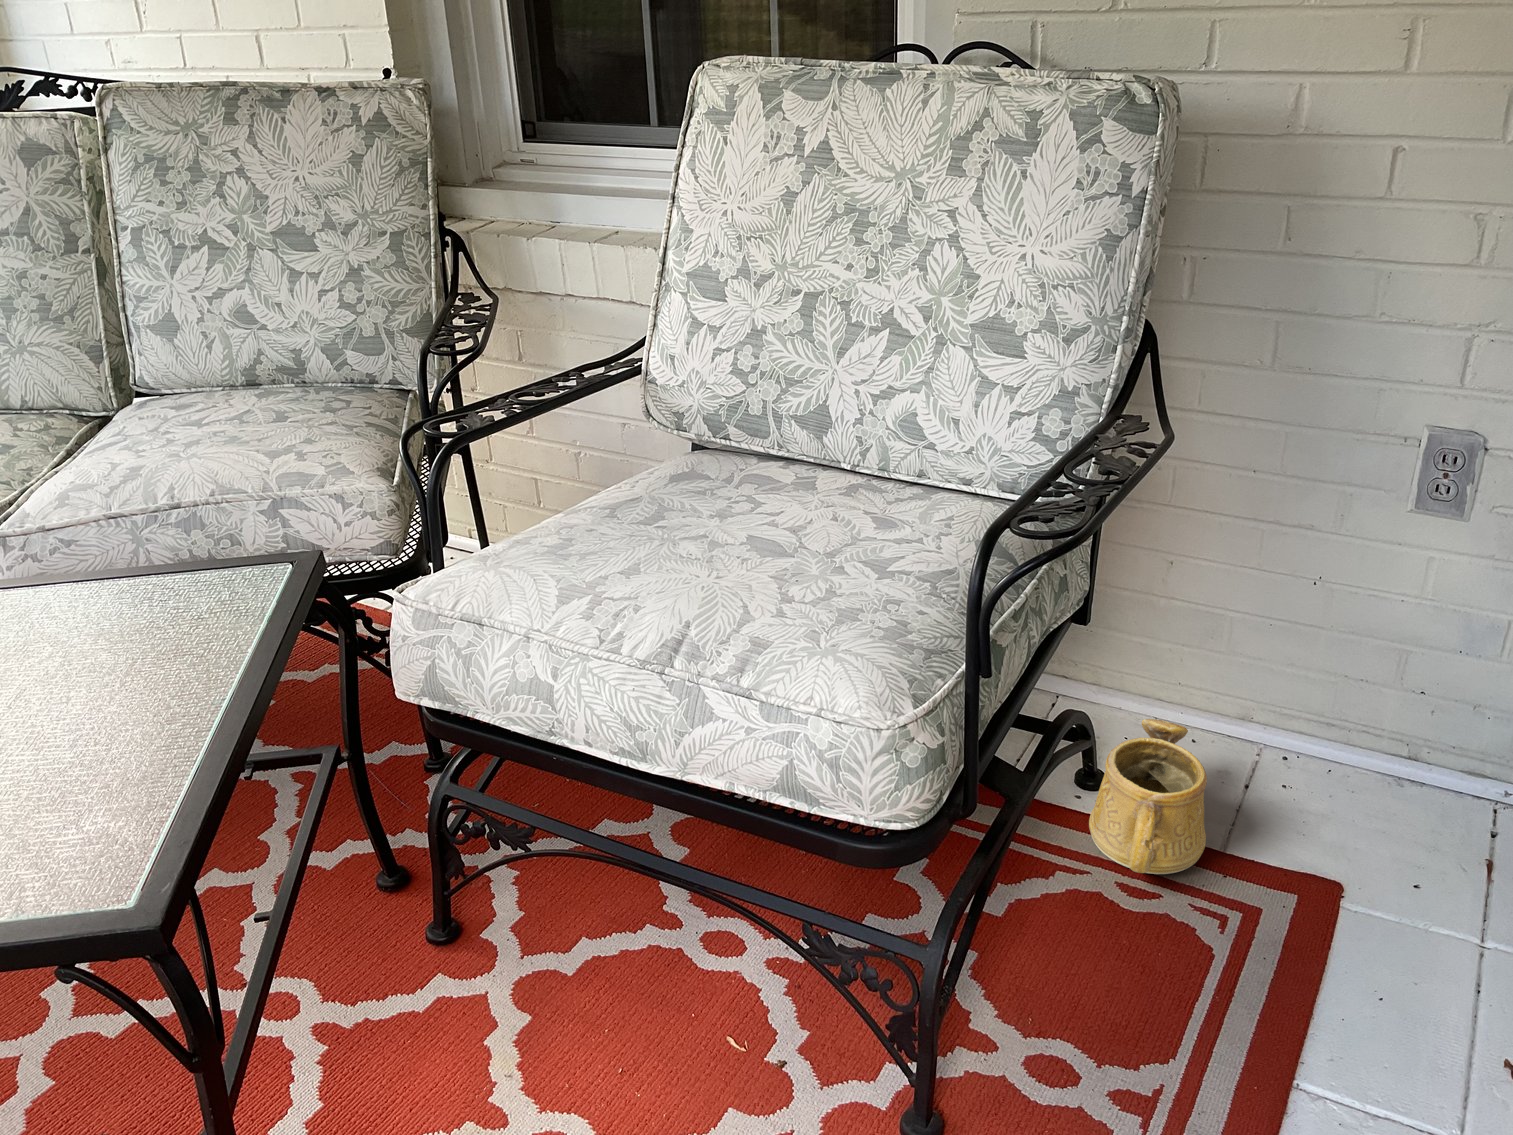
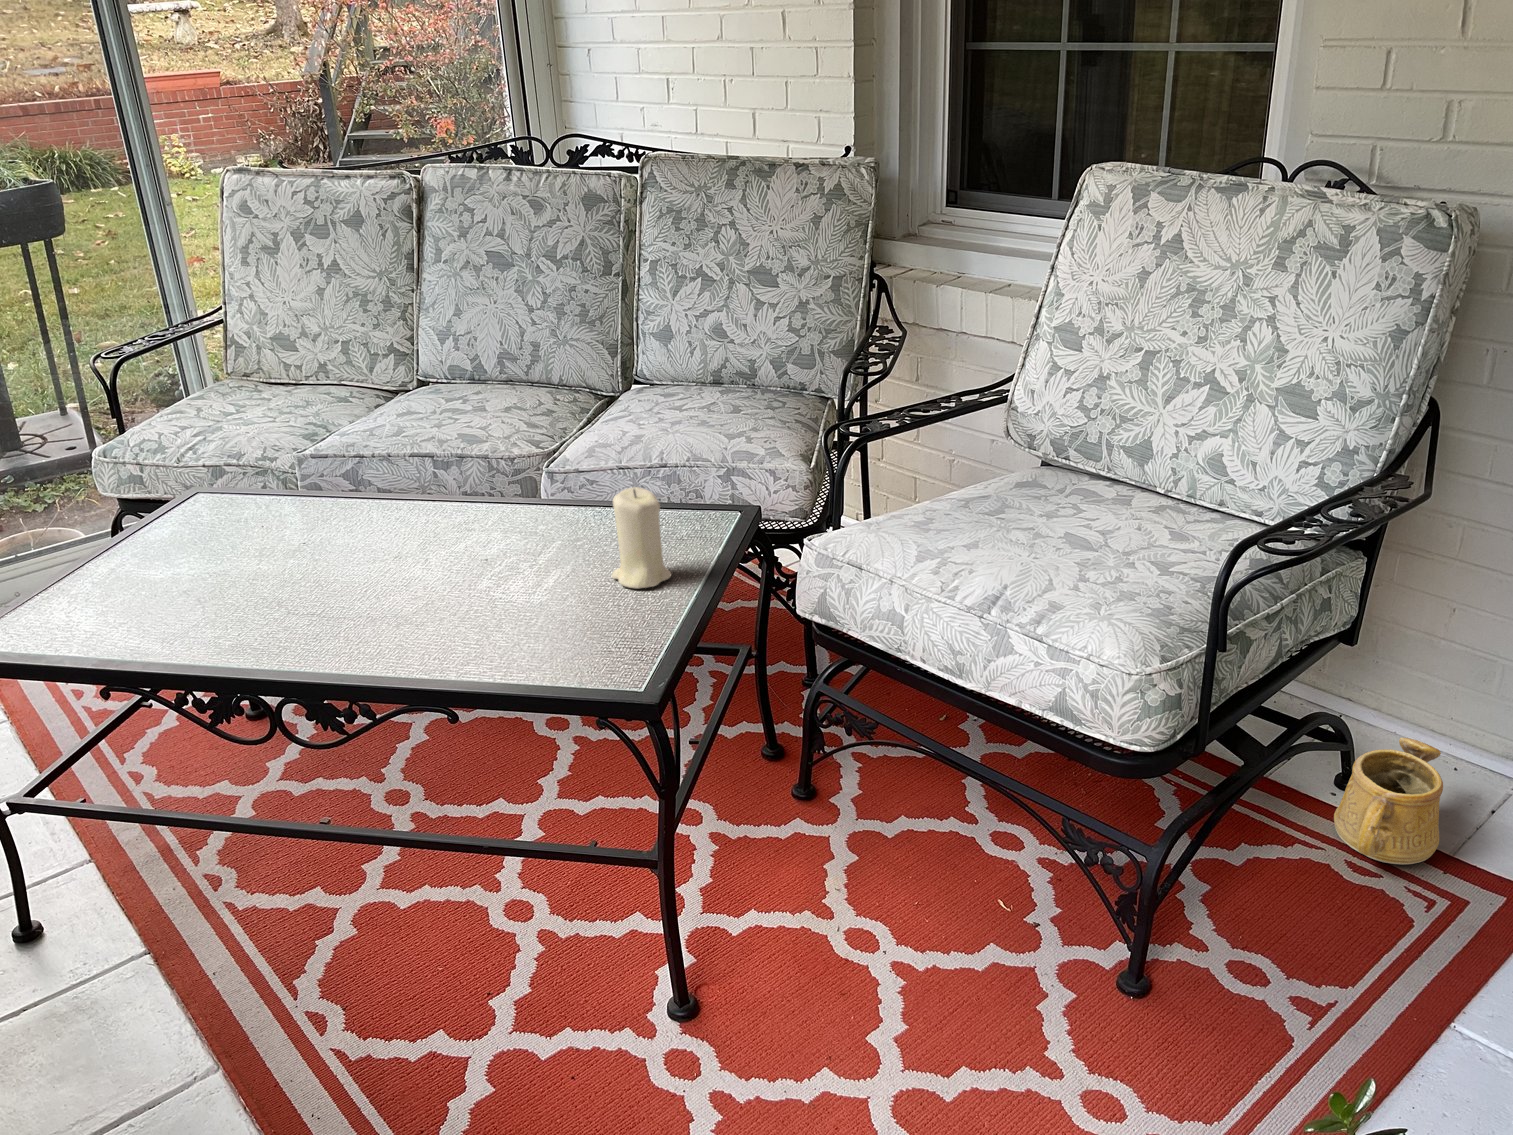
candle: none [63,555,185,713] -> present [612,487,671,588]

